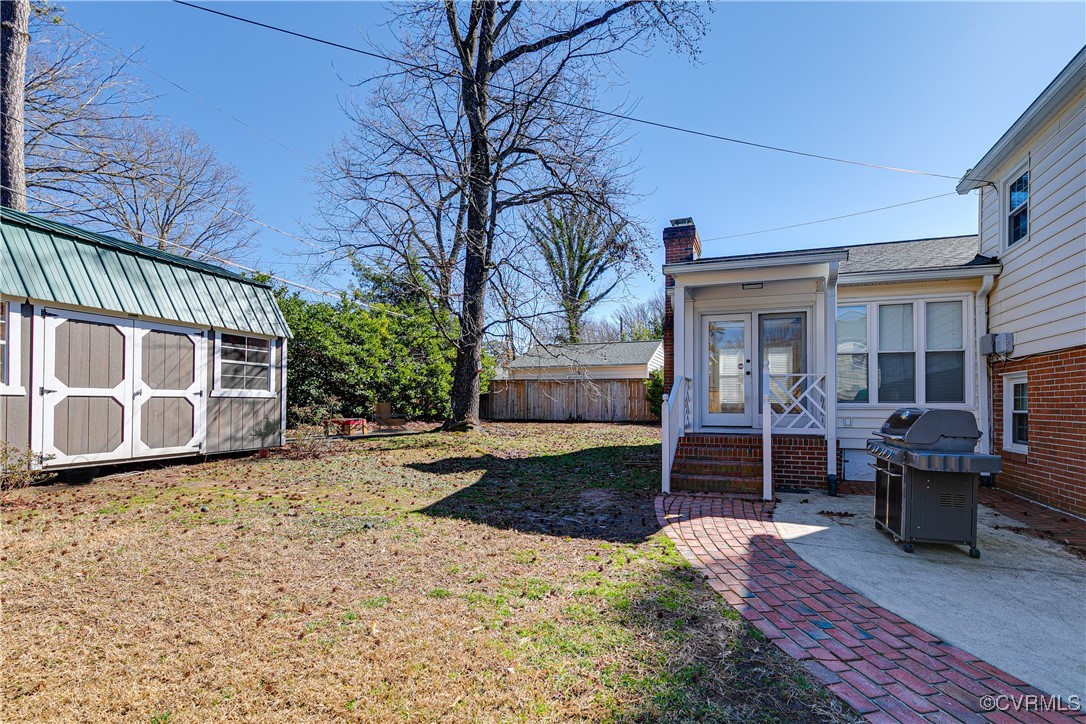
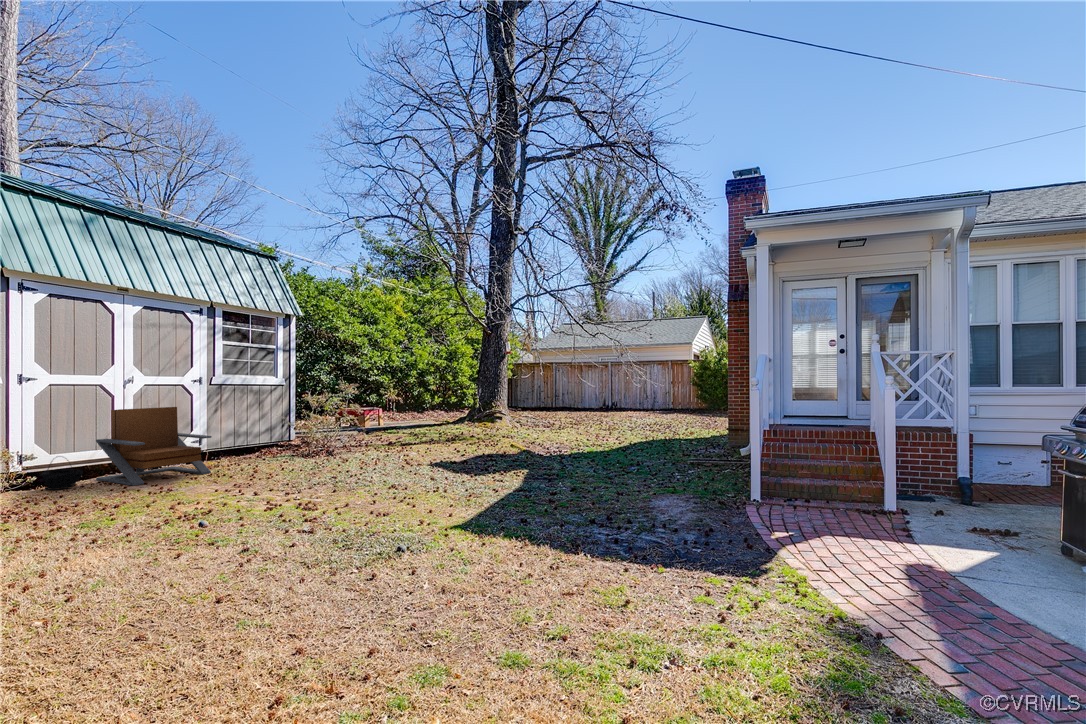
lounge chair: present [372,402,407,432] -> present [96,407,212,486]
potted tree: present [250,415,280,457] -> none [254,405,290,453]

